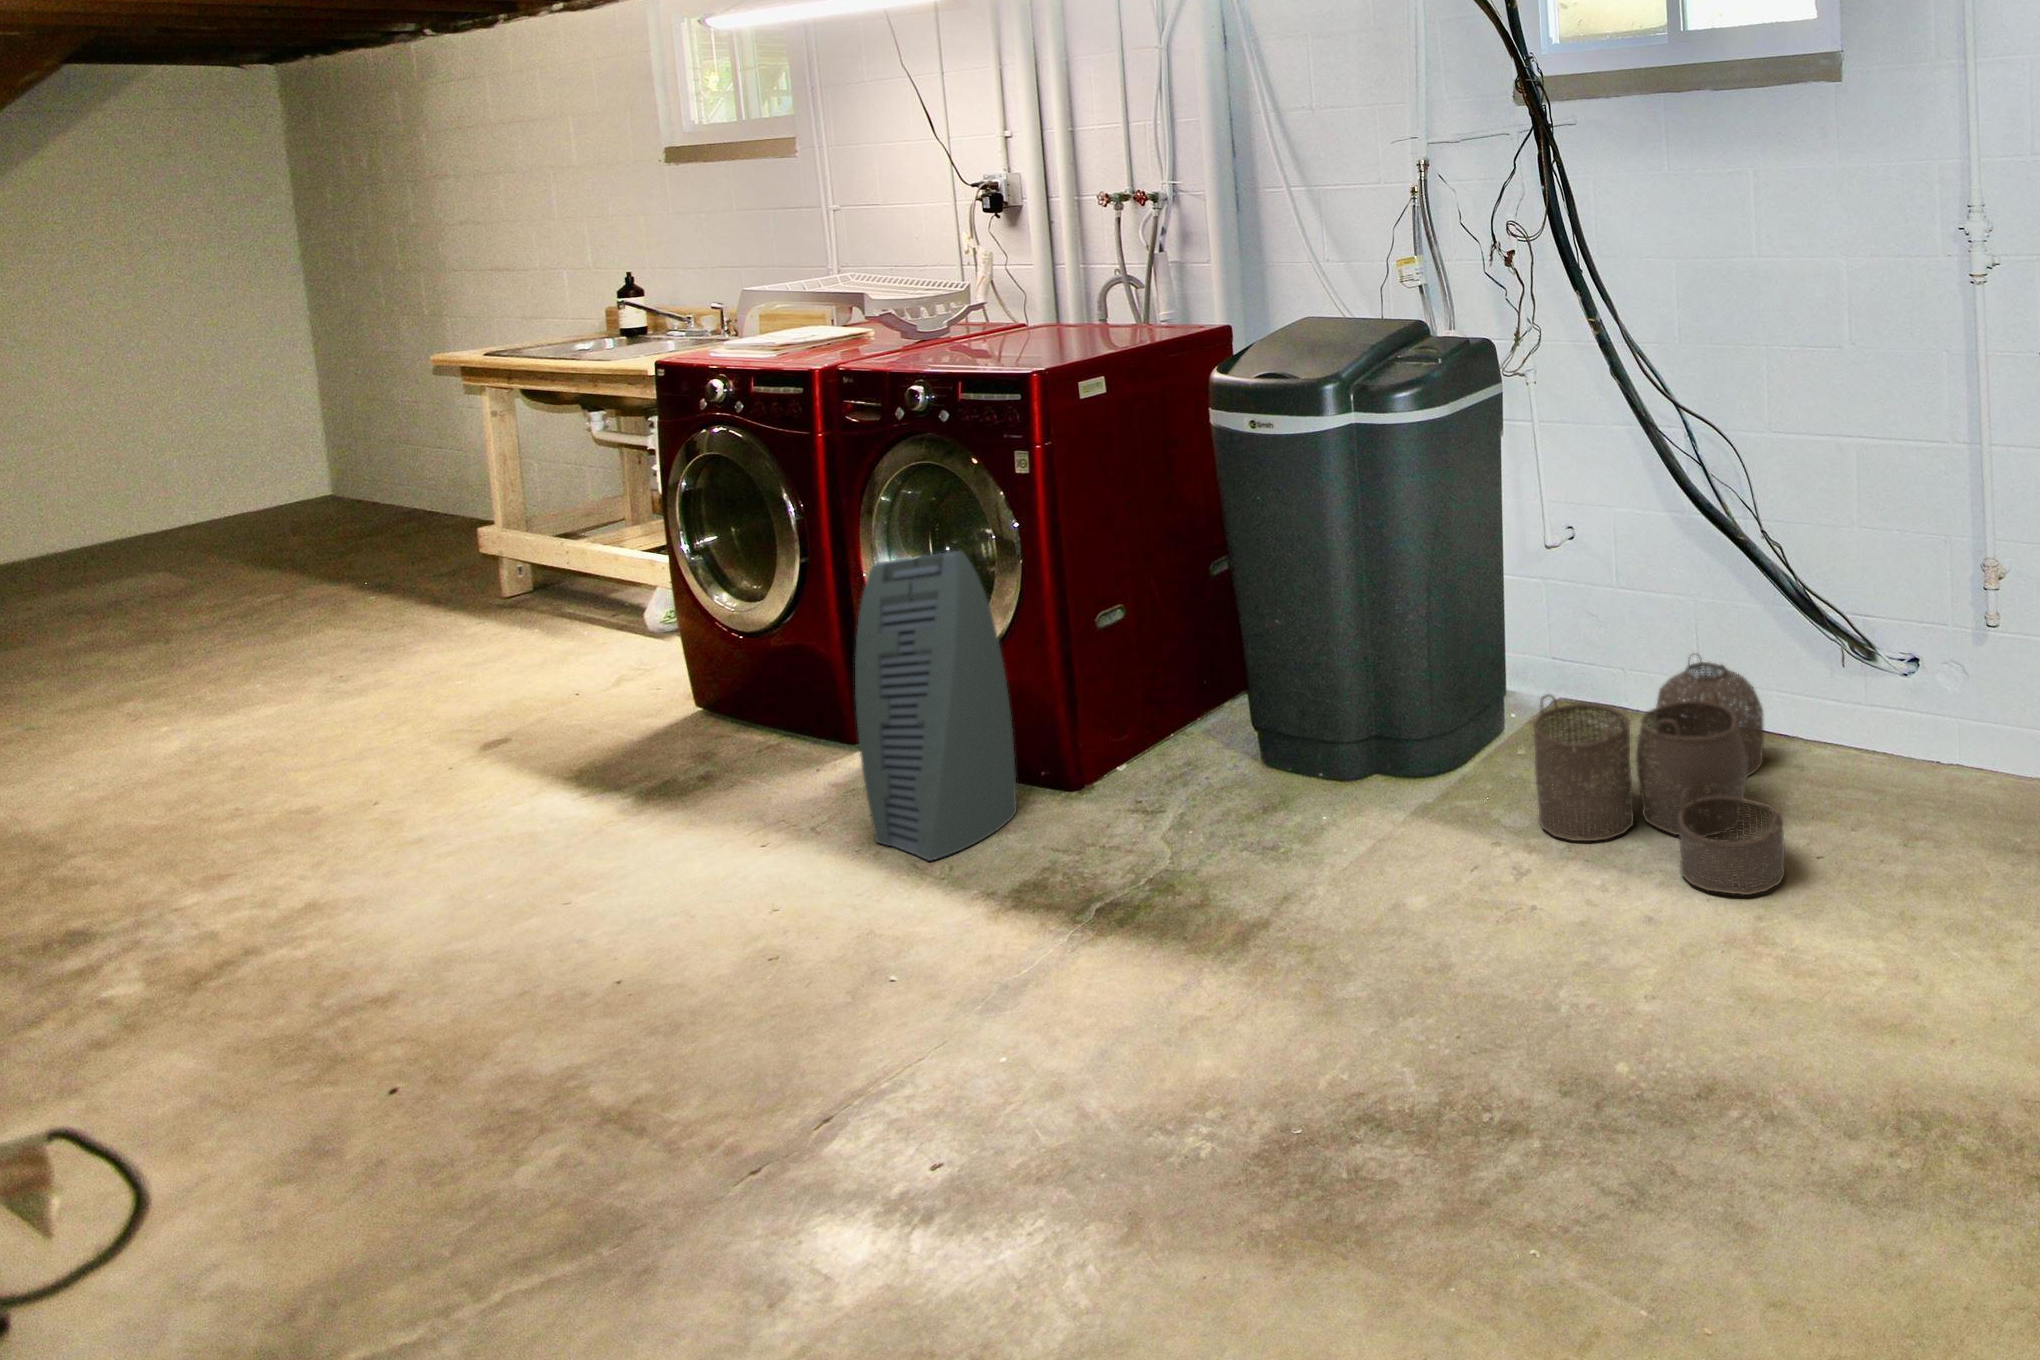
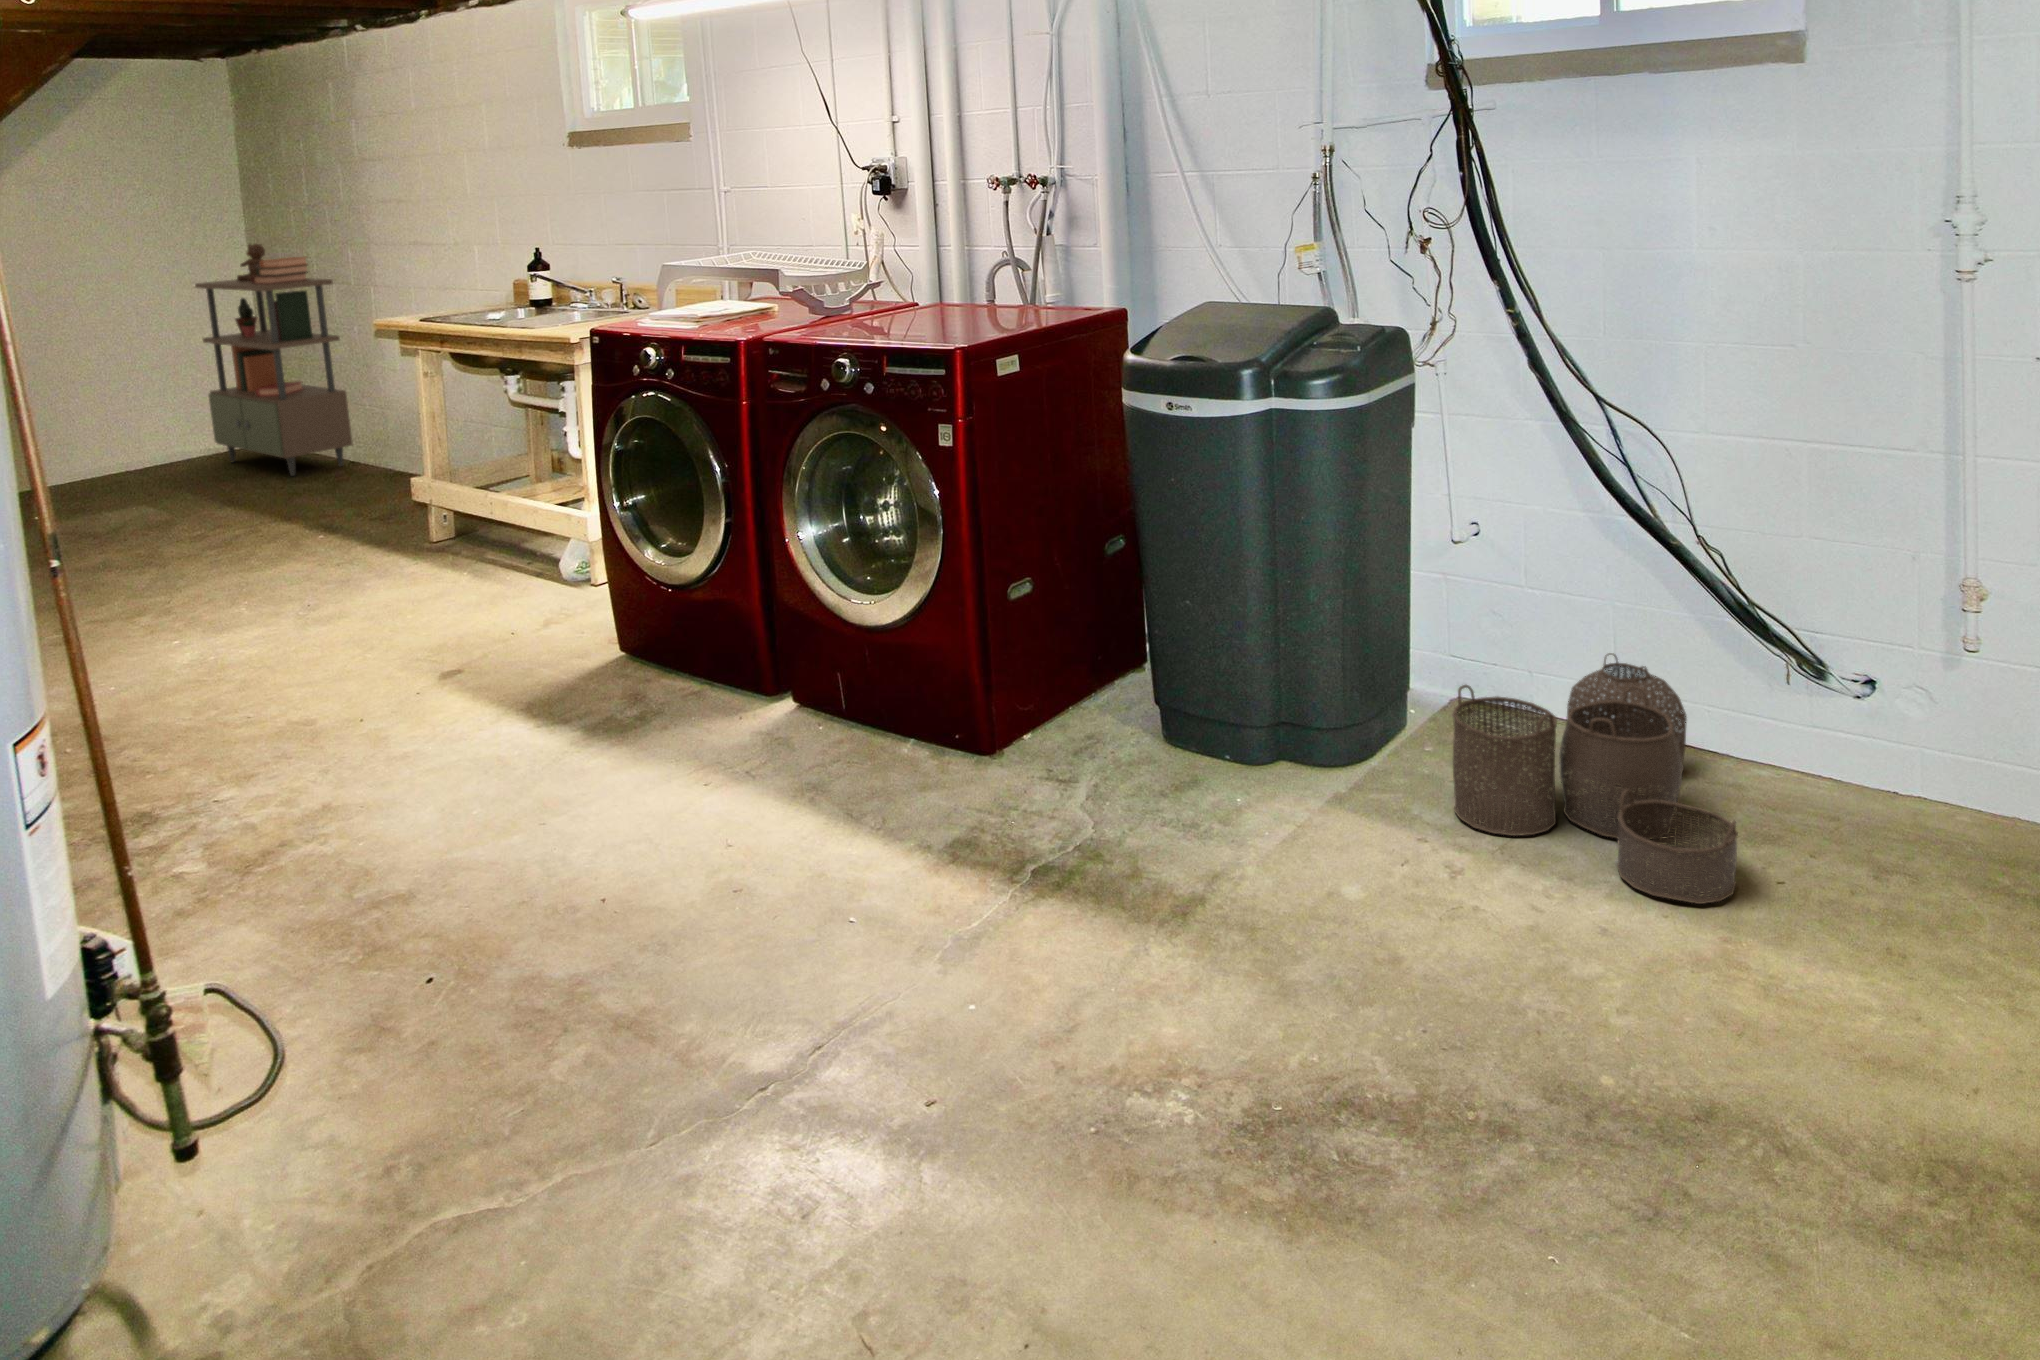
shelving unit: none [225,267,426,530] -> present [195,244,352,476]
air purifier: present [855,551,1017,860] -> none [793,514,929,804]

